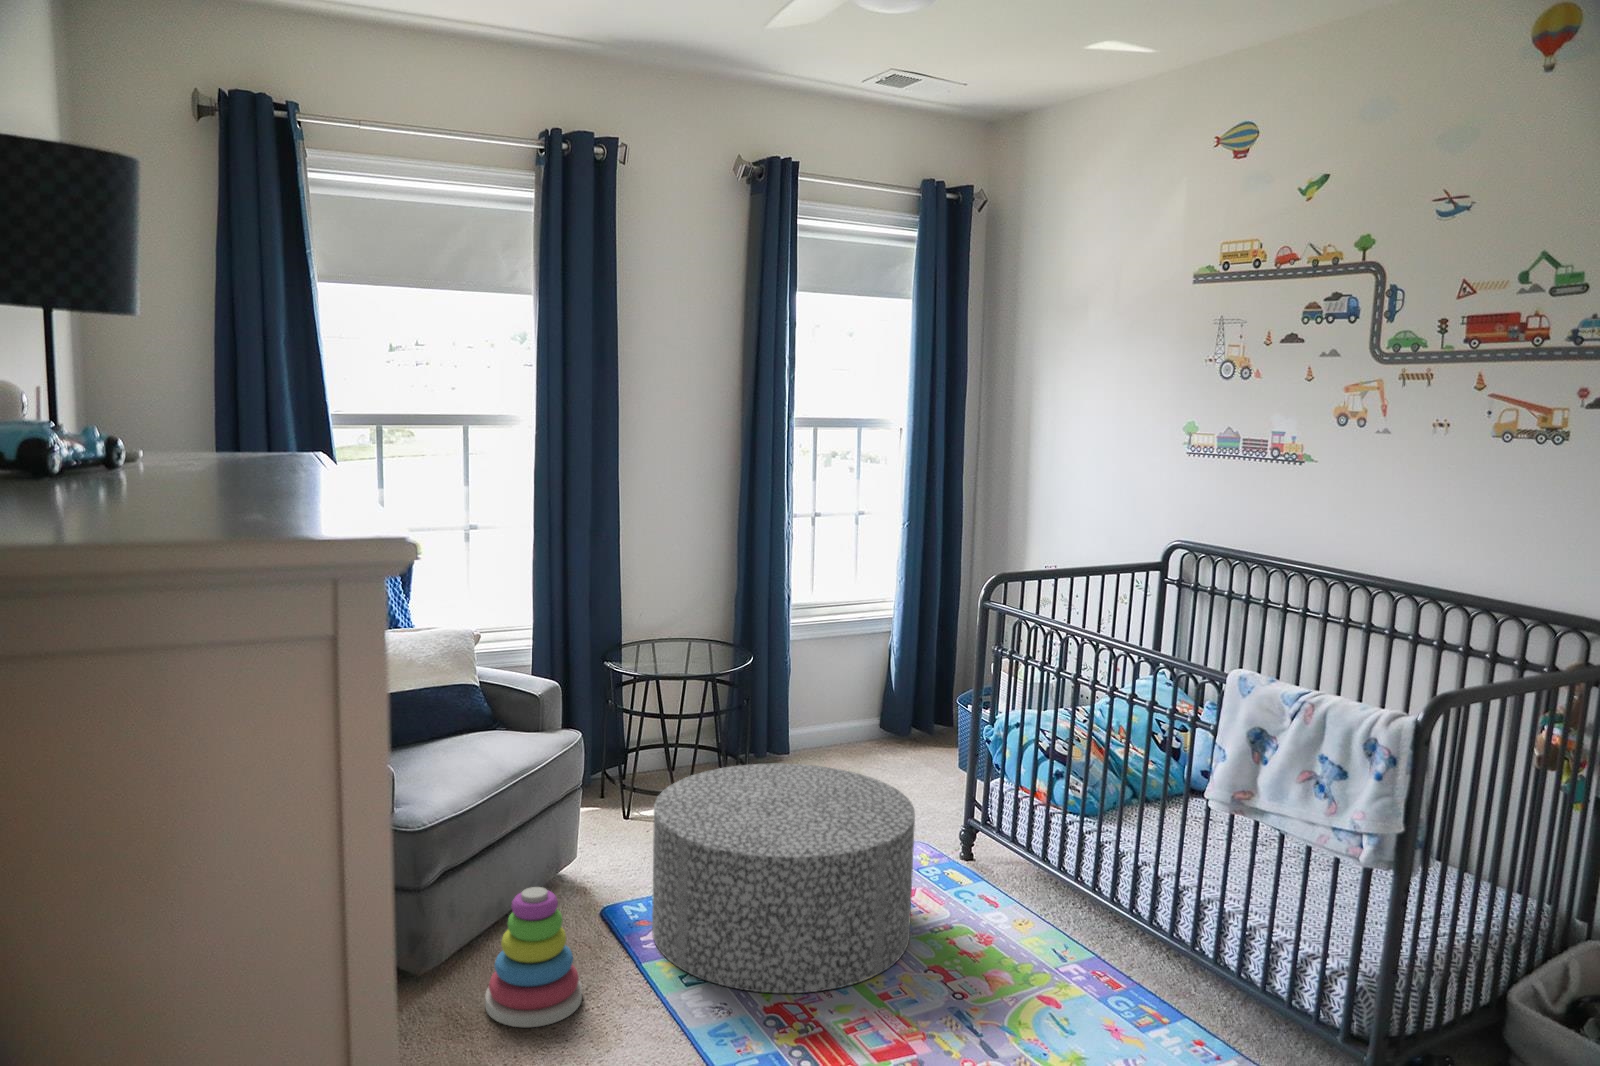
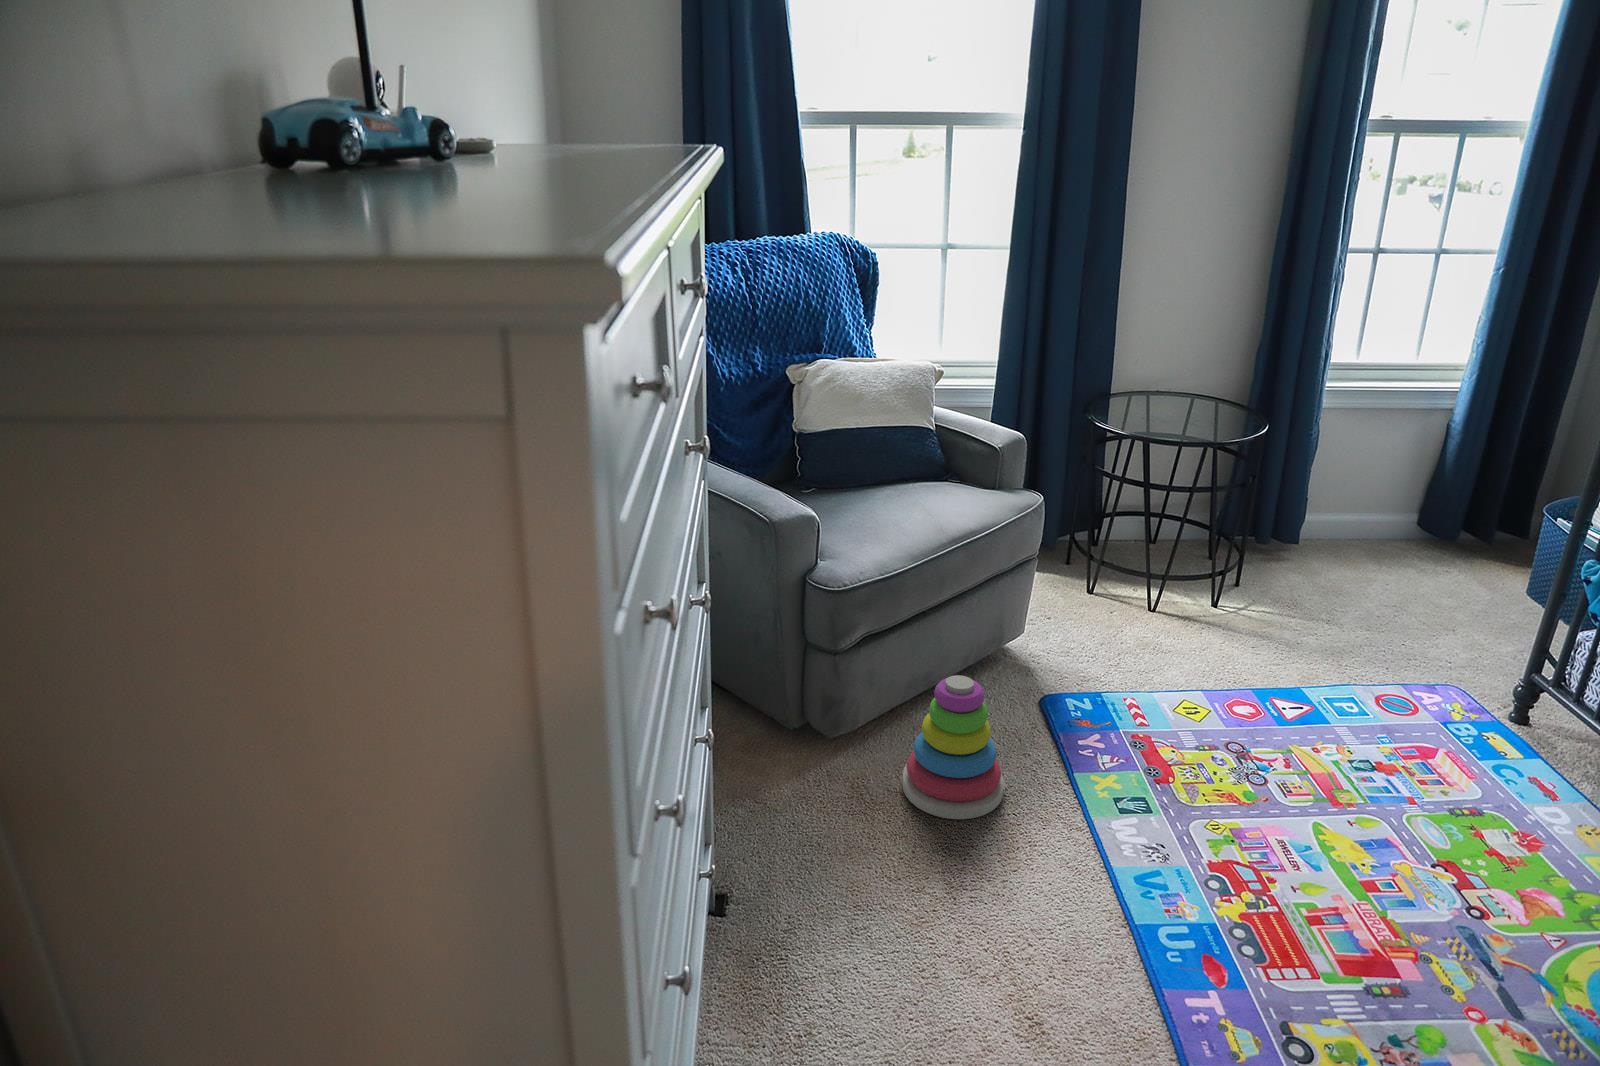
ottoman: present [652,763,915,993] -> none [1094,565,1457,860]

